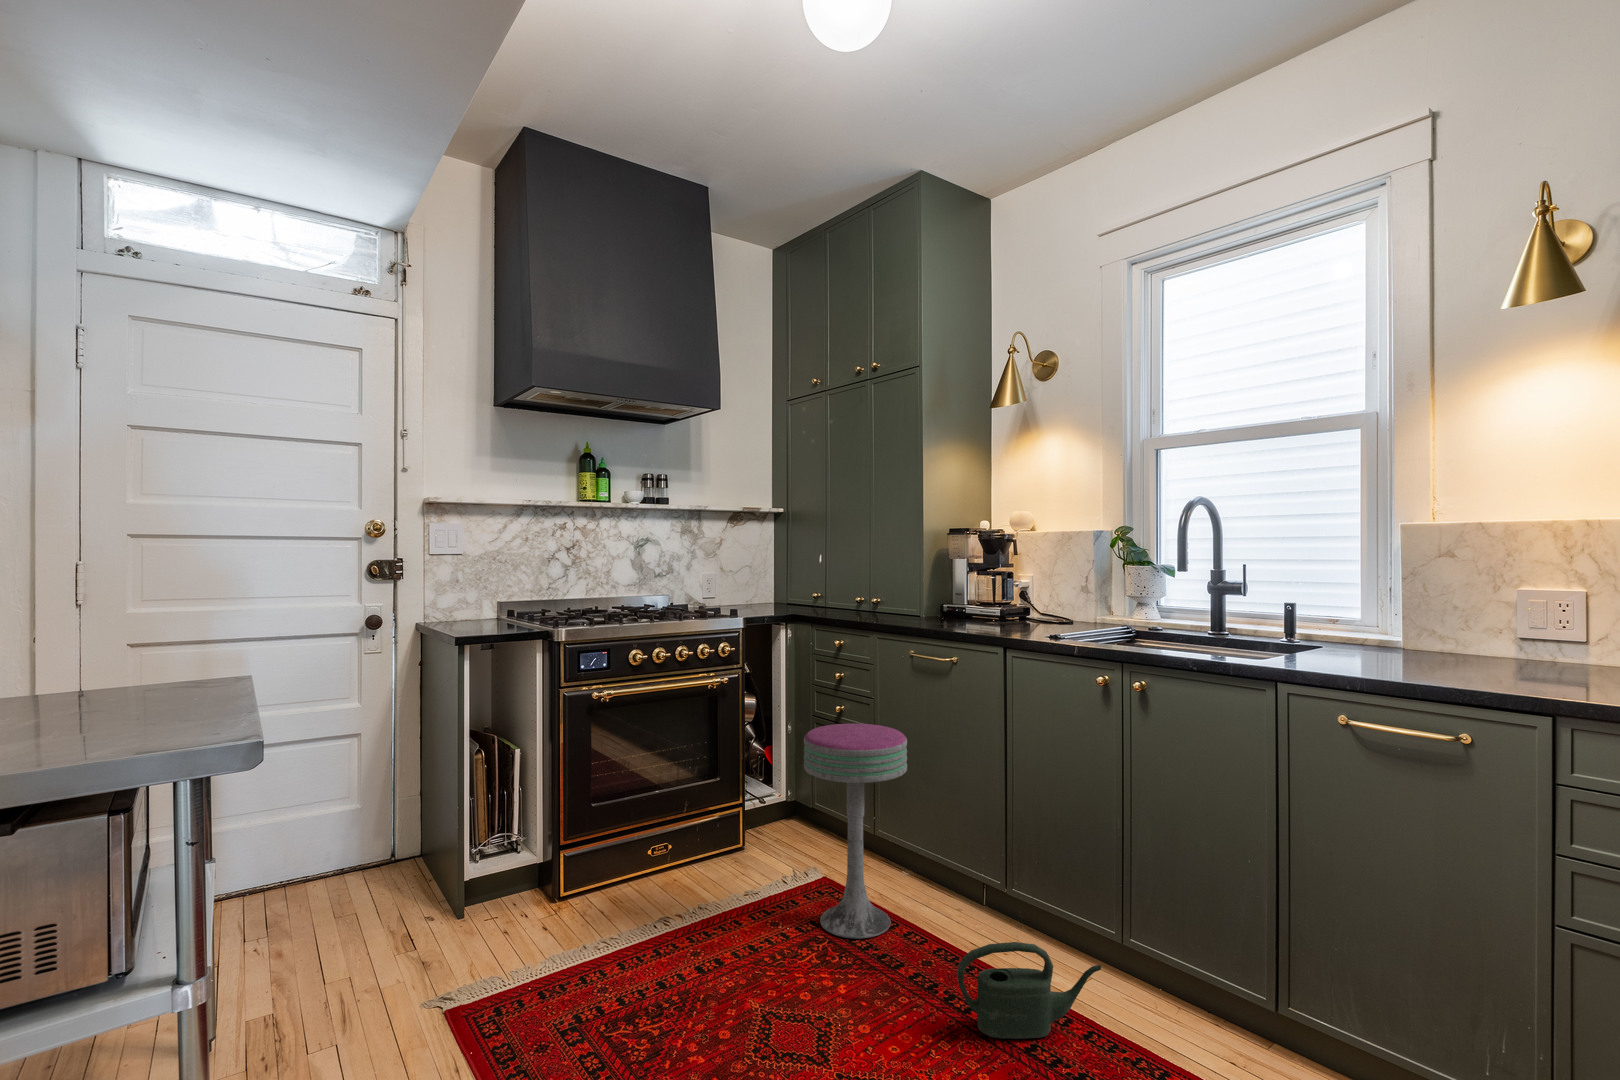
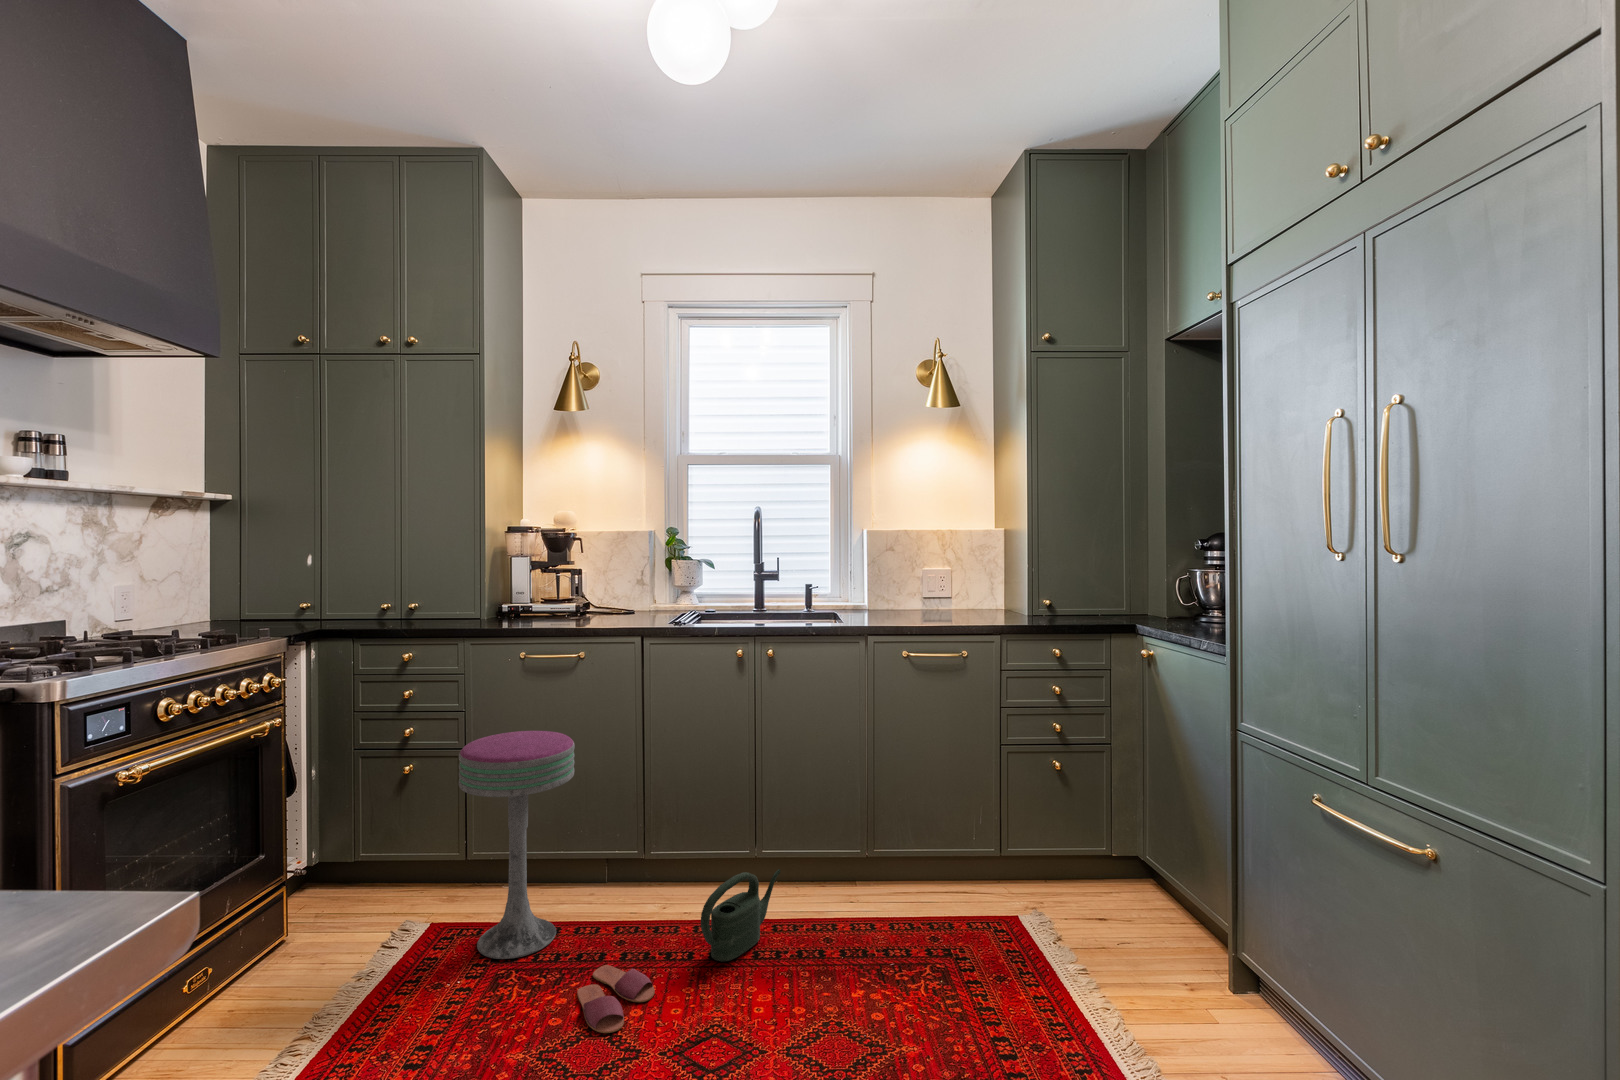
slippers: none [816,976,899,1032] -> present [577,965,655,1033]

